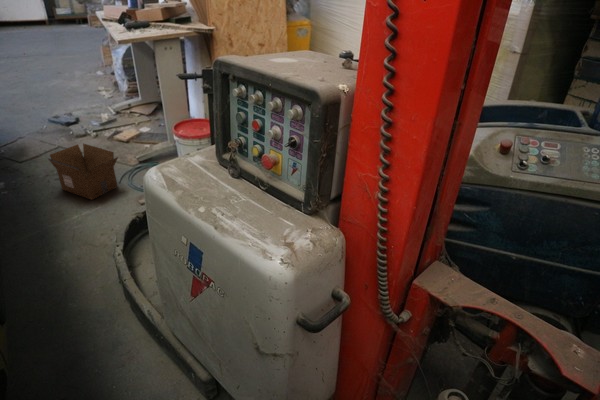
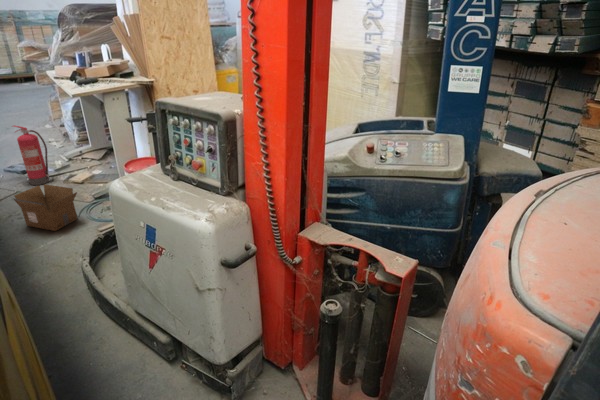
fire extinguisher: none [55,71,93,141] -> present [14,126,50,185]

